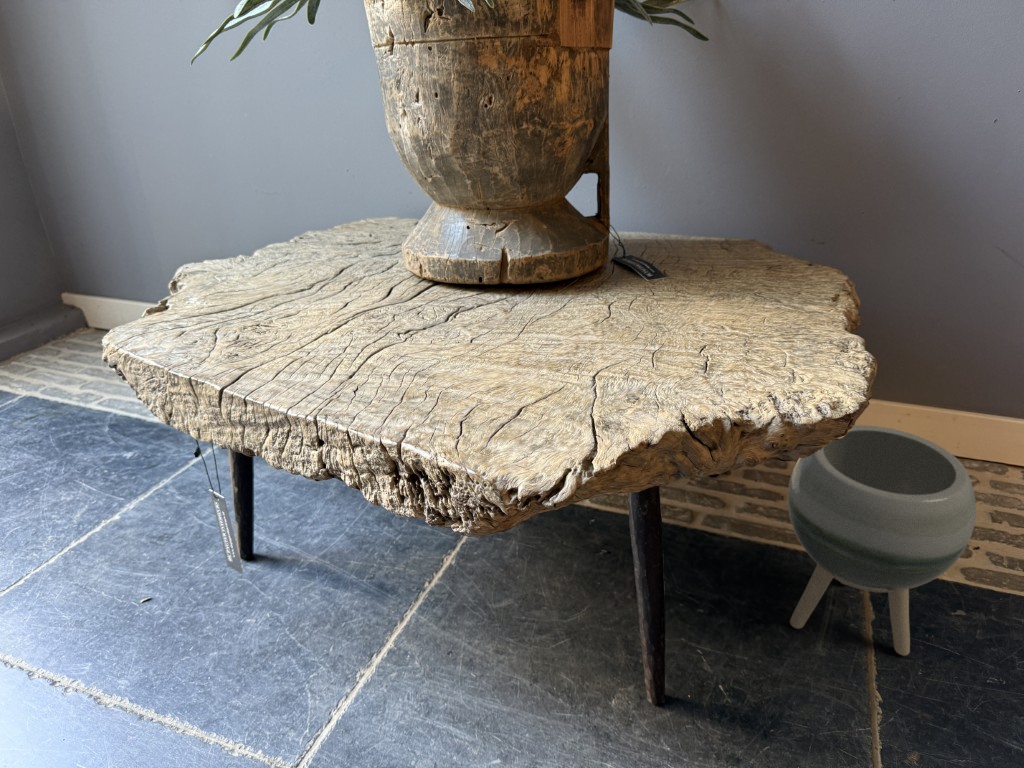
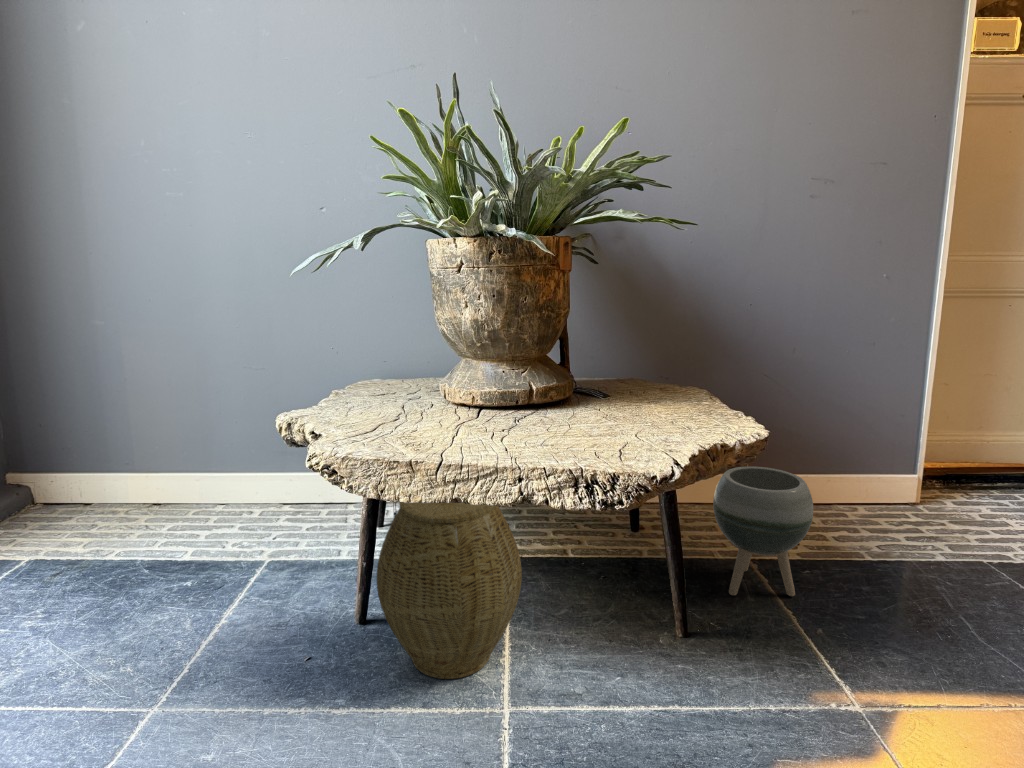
woven basket: none [196,404,413,670] -> present [377,502,522,679]

